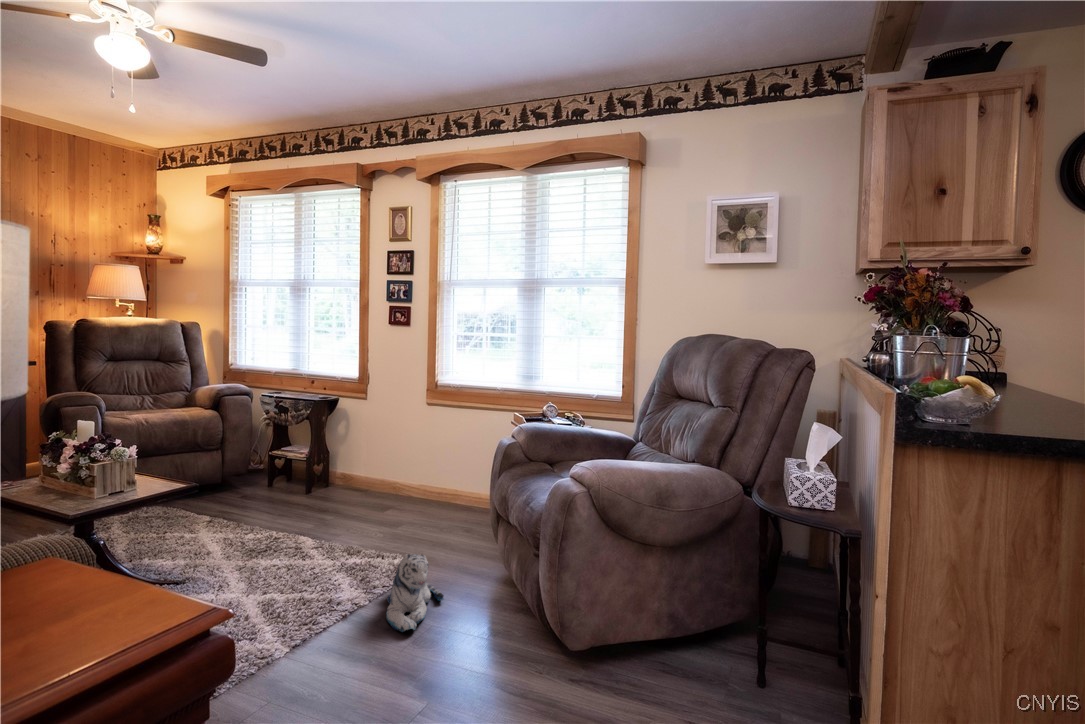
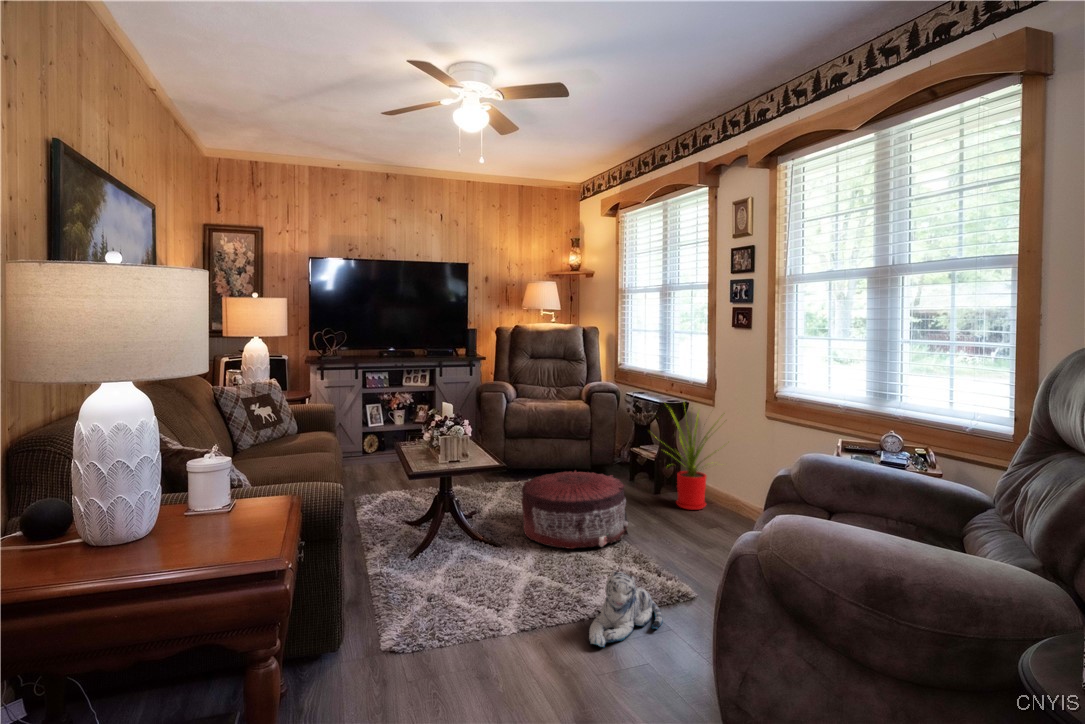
house plant: none [315,394,401,503] -> present [661,410,725,510]
pouf: none [196,477,334,567] -> present [522,471,628,549]

